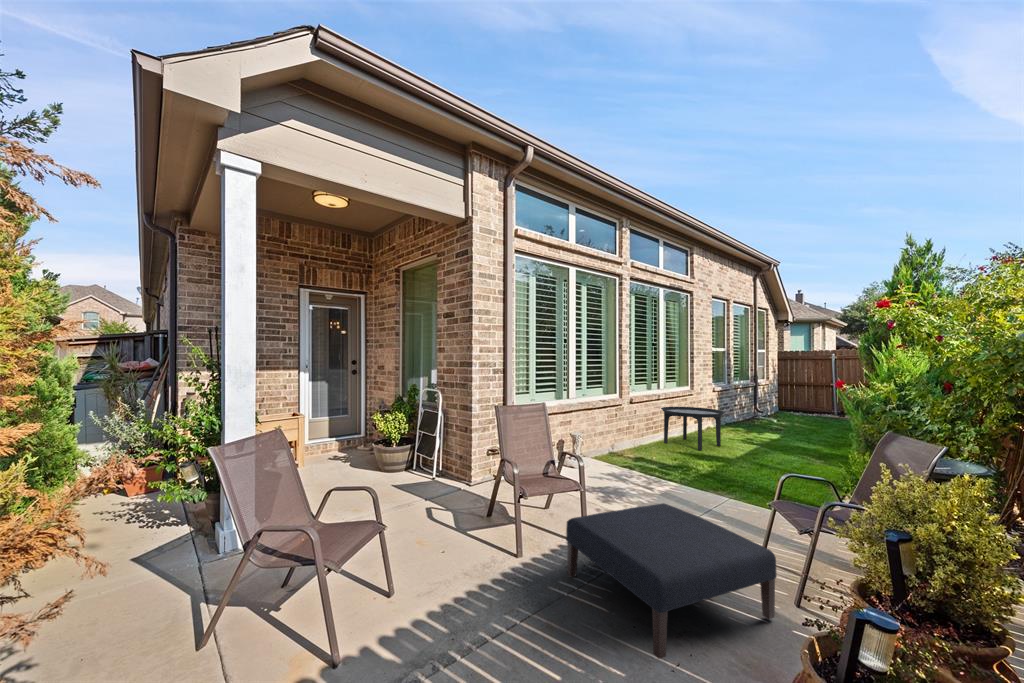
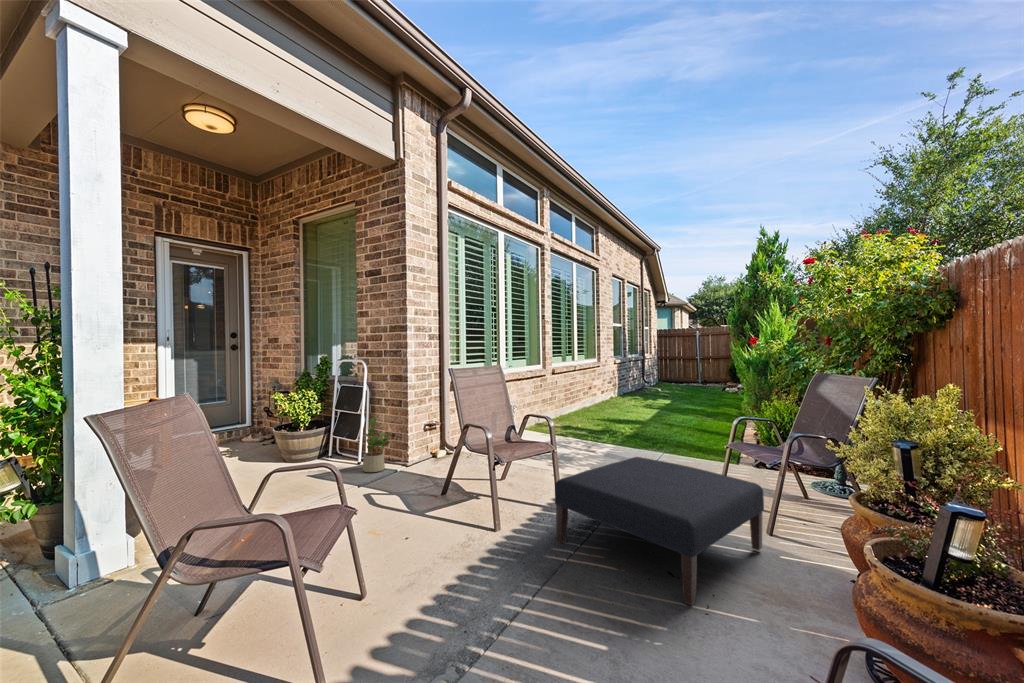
round table: present [661,407,725,450] -> none [577,378,635,417]
potted plant: none [434,440,459,488] -> present [363,417,391,472]

